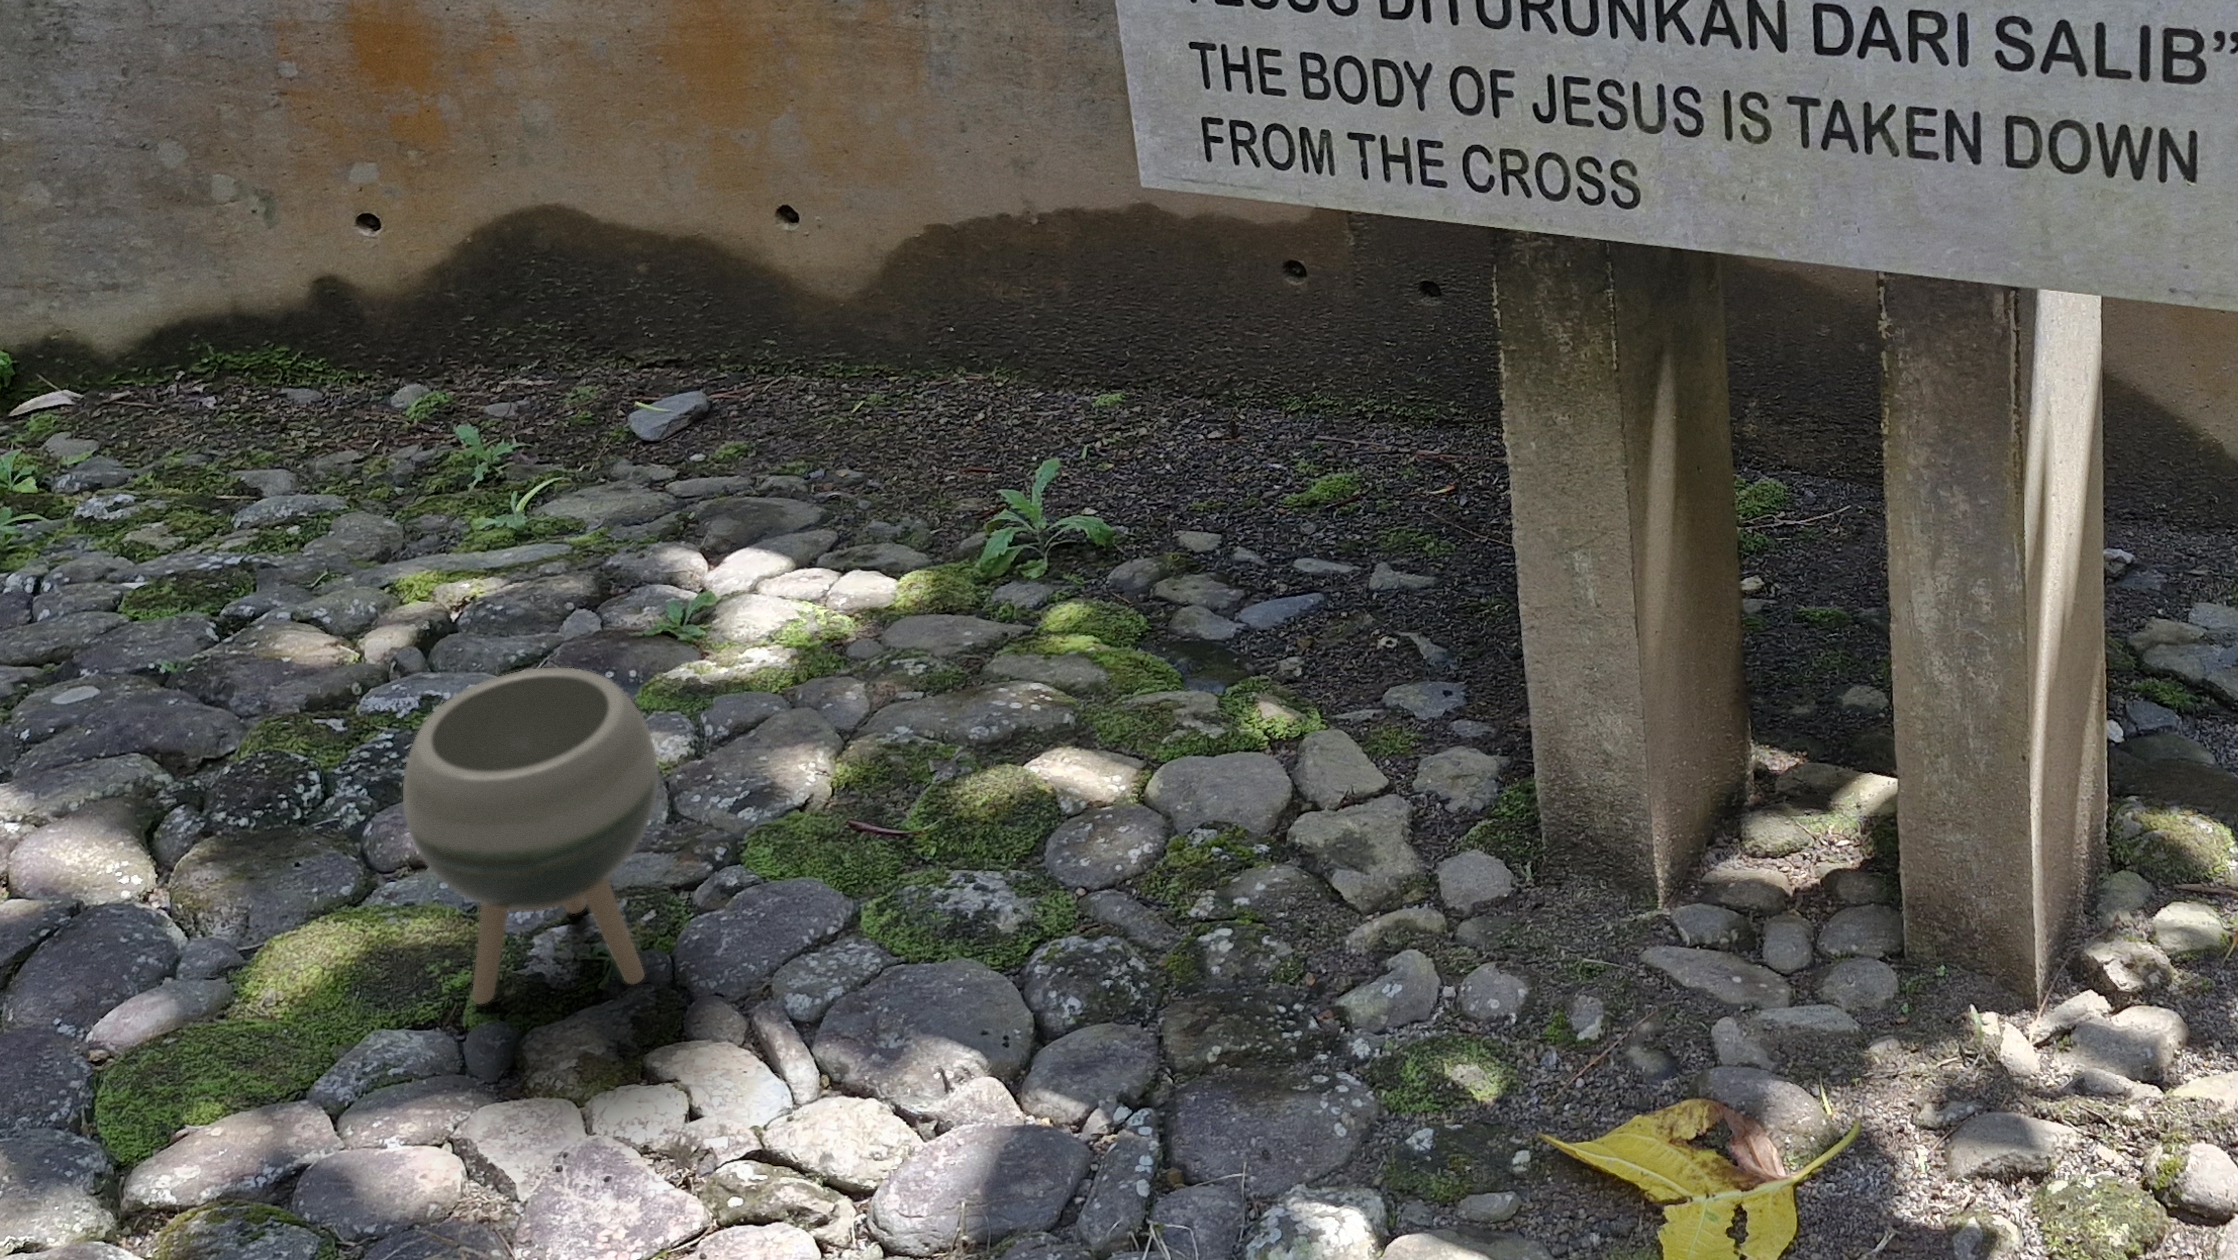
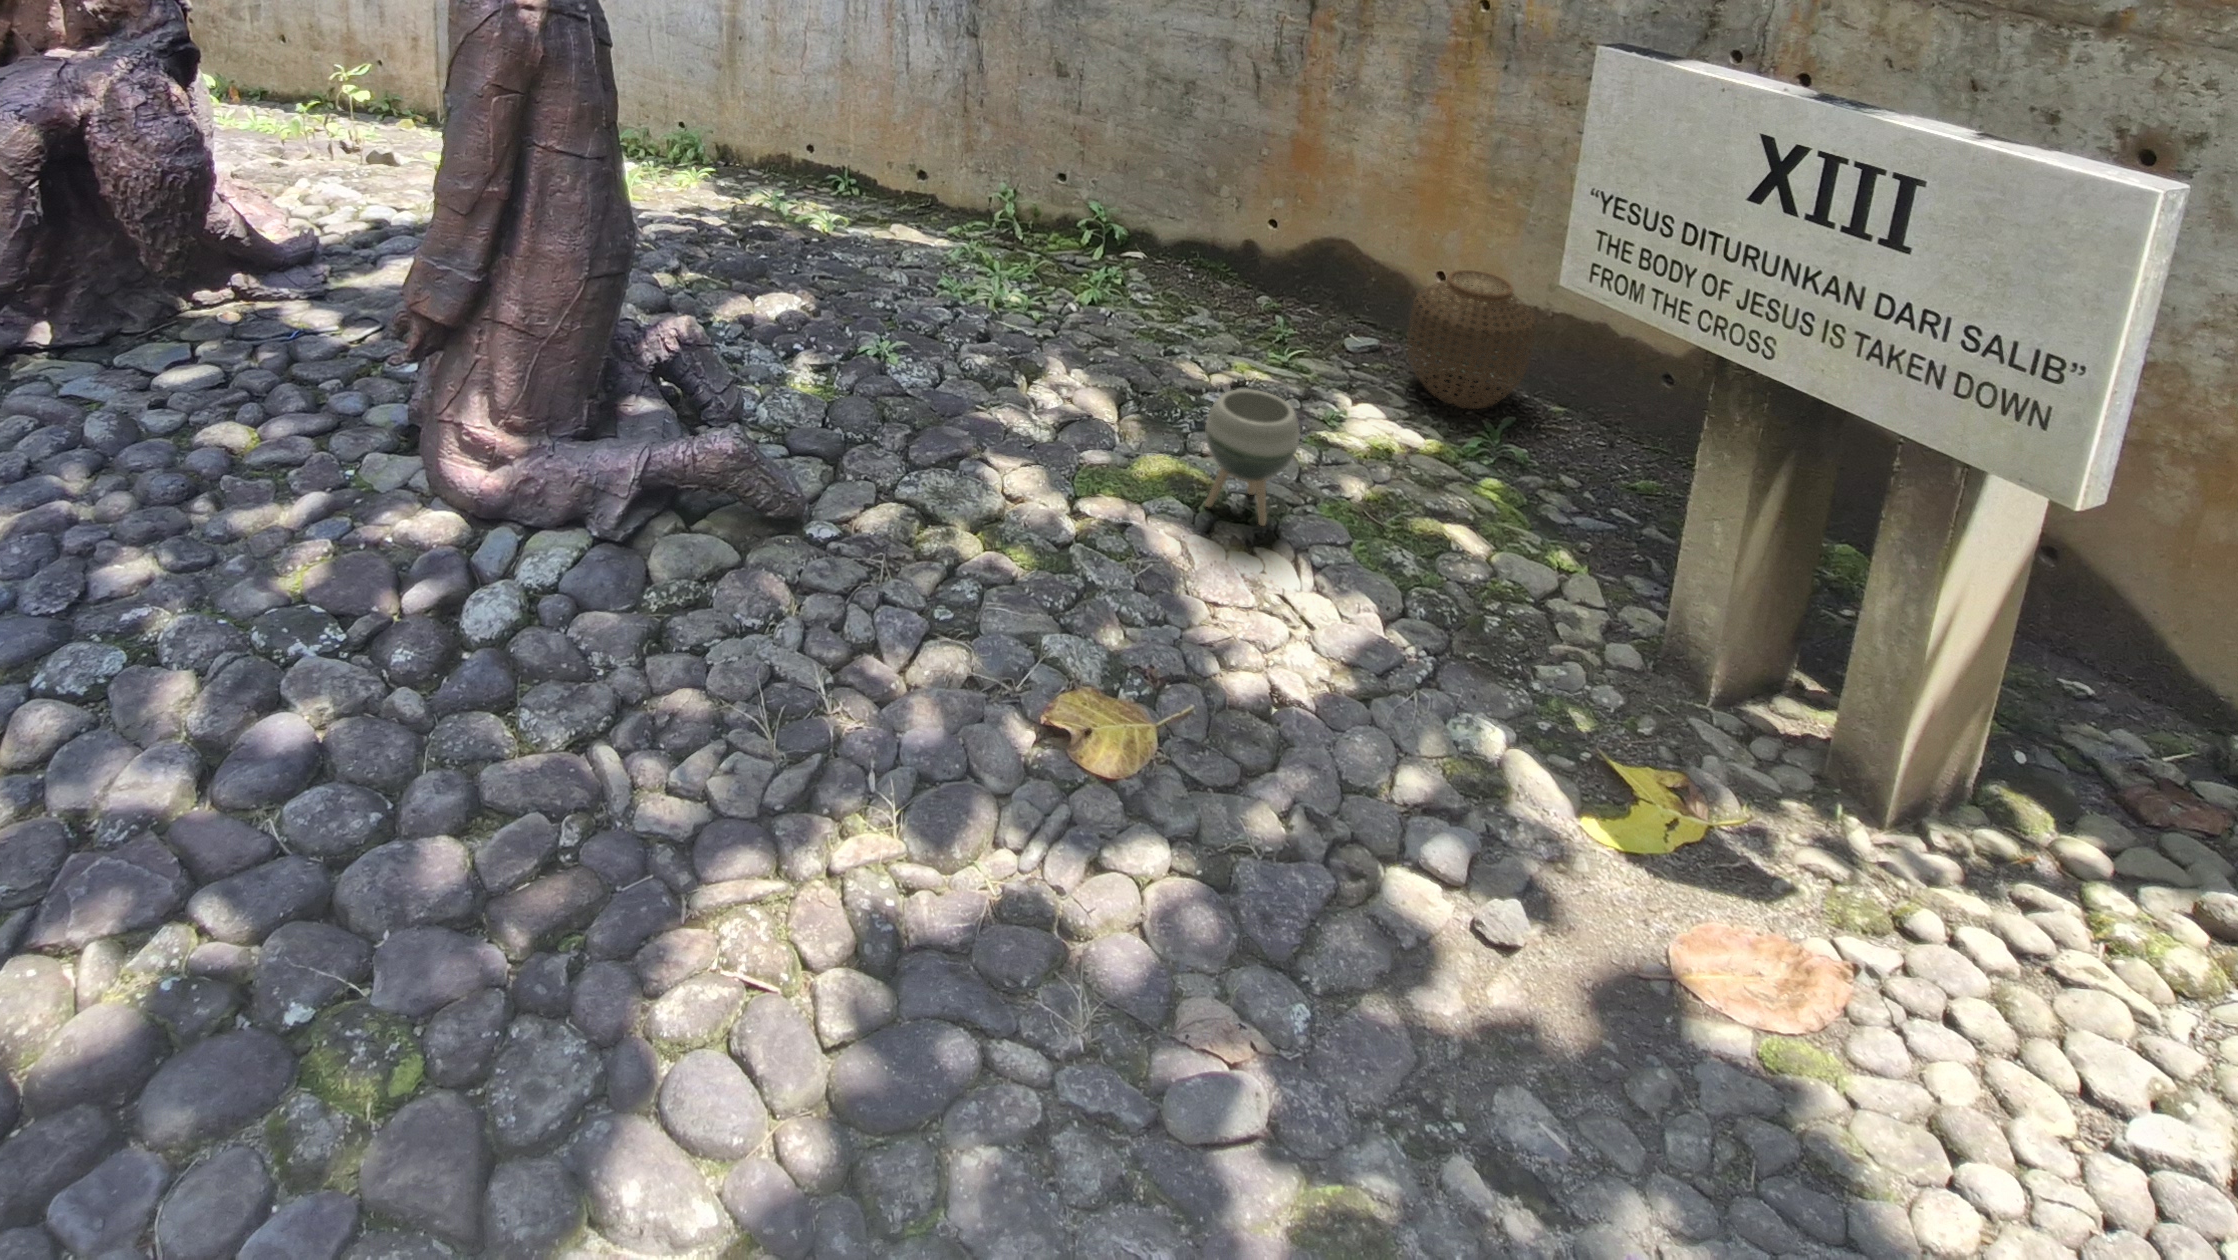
woven basket: none [770,173,1047,475] -> present [1407,270,1537,409]

